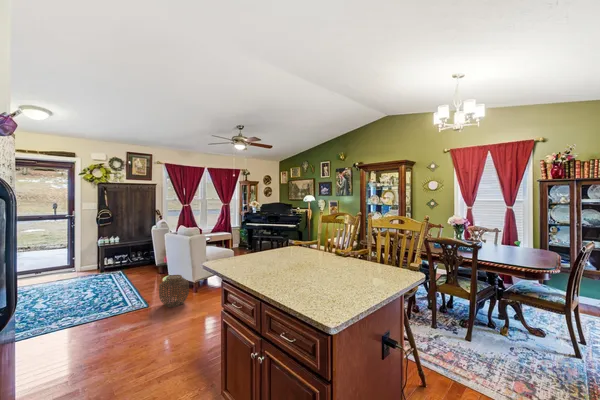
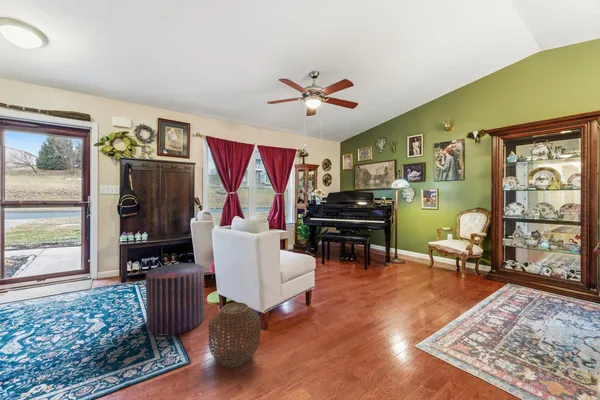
pouf: none [122,256,159,297] -> present [146,263,204,335]

